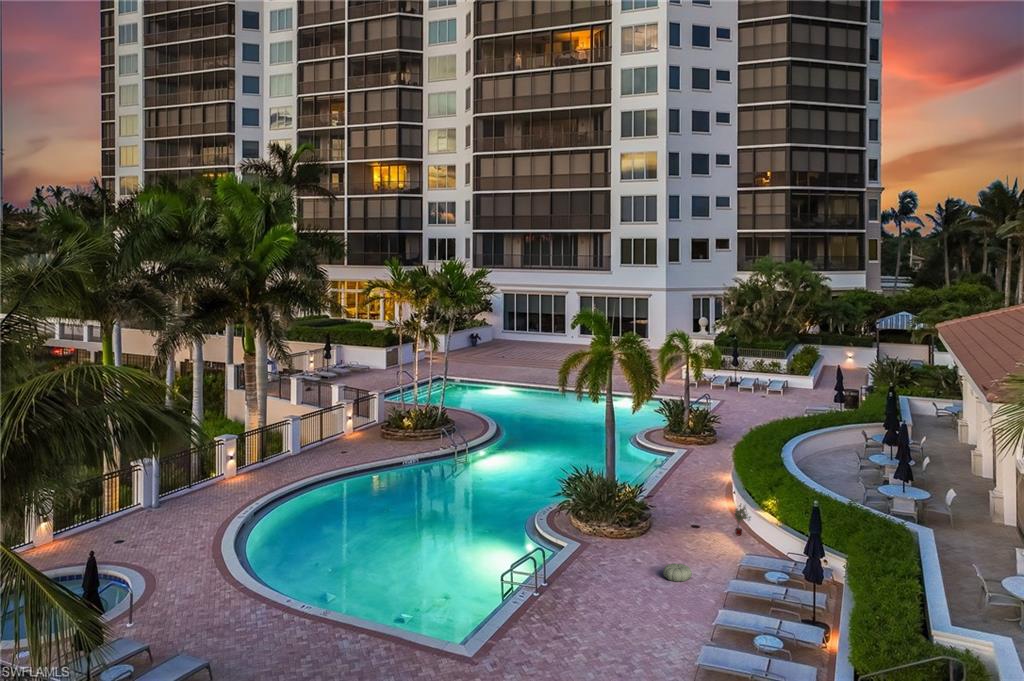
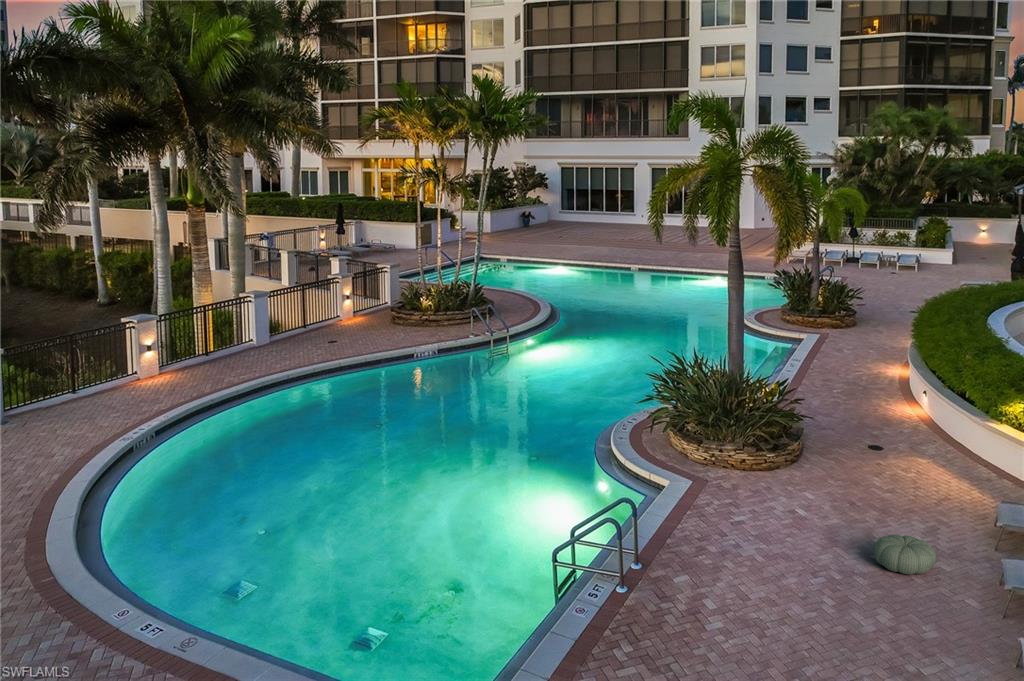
potted tree: present [735,505,750,535] -> none [966,413,1004,470]

